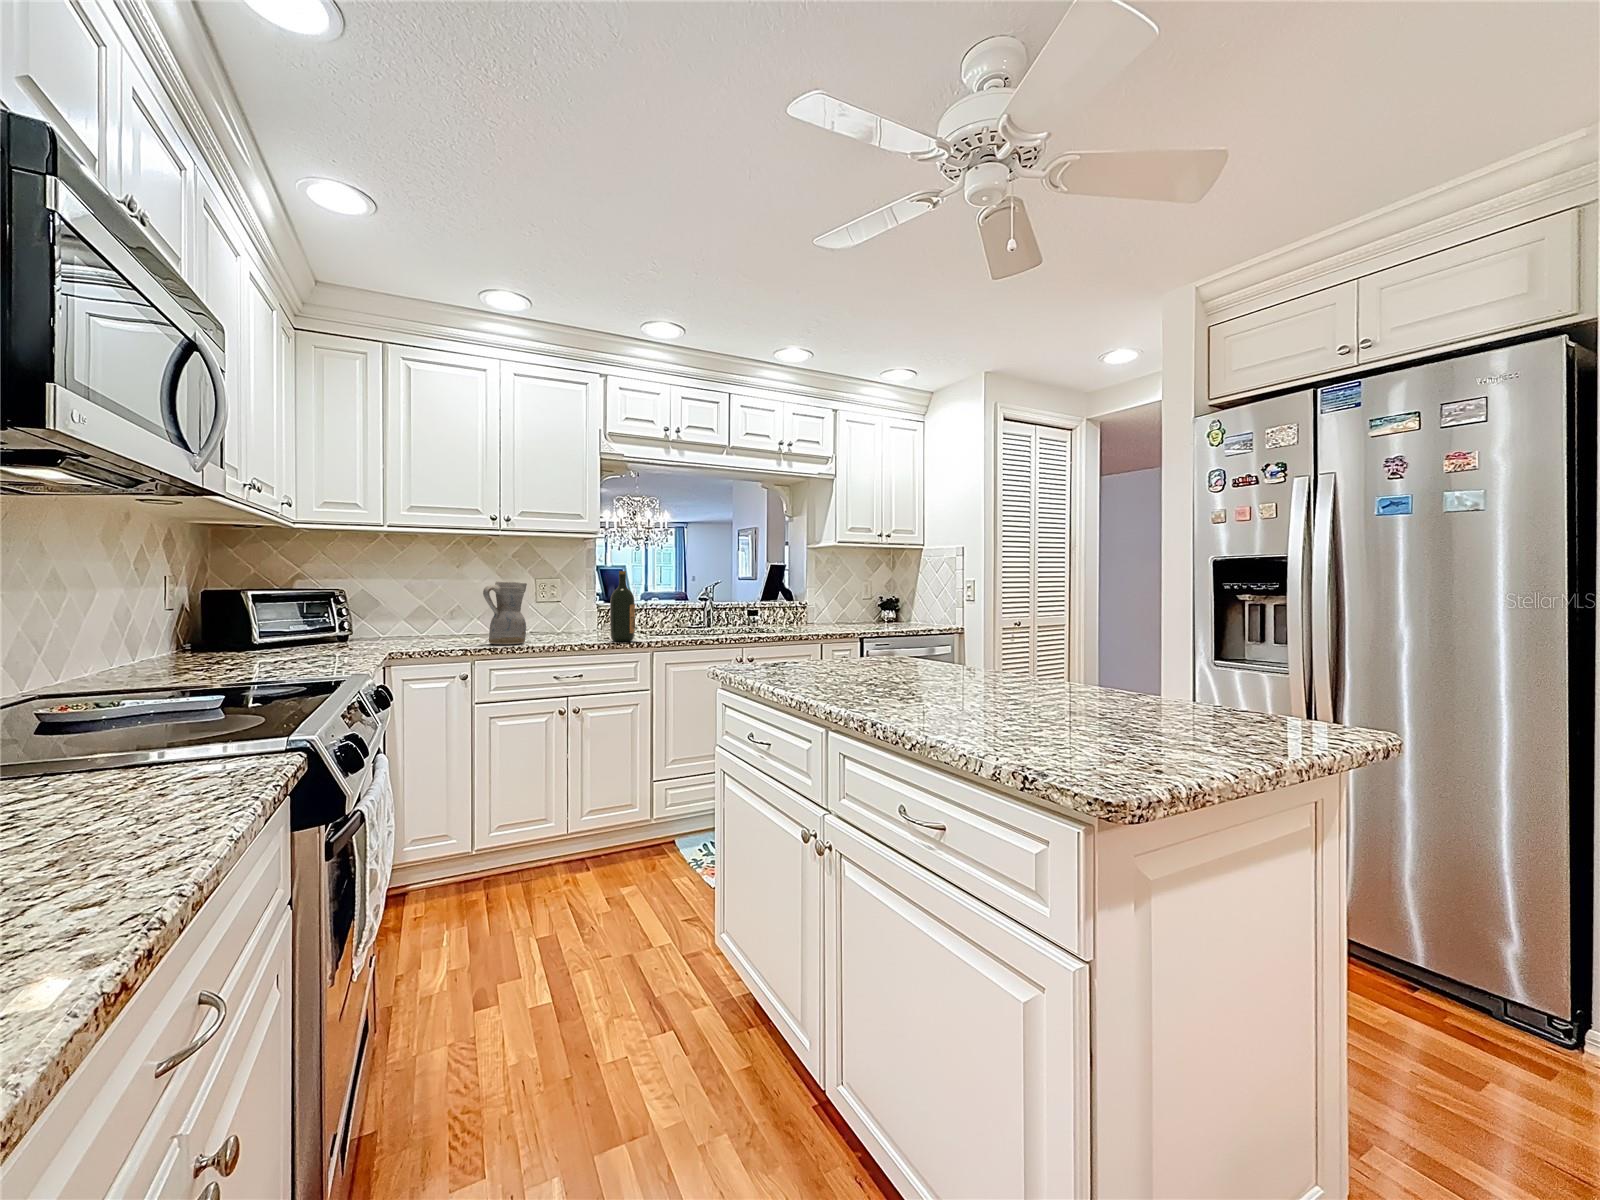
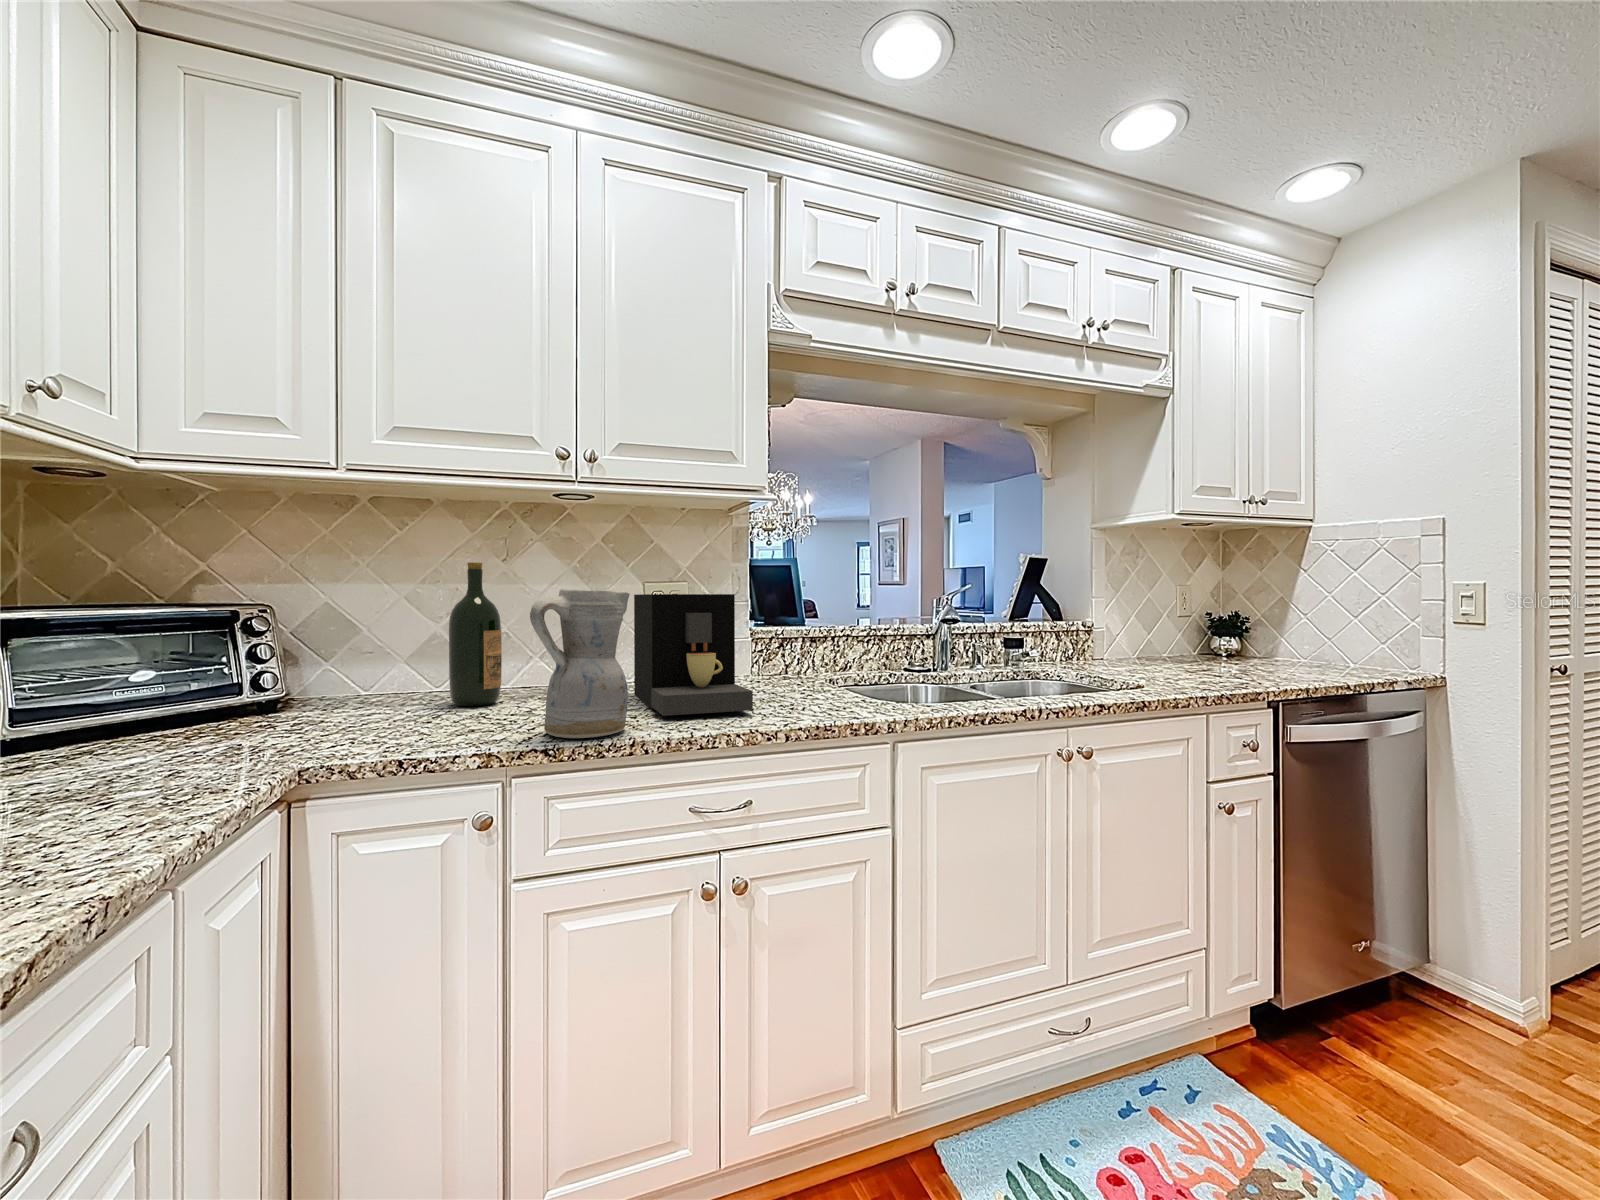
wine bottle: present [610,571,635,641] -> present [449,562,502,706]
coffee maker: none [530,584,586,639] -> present [634,594,753,716]

